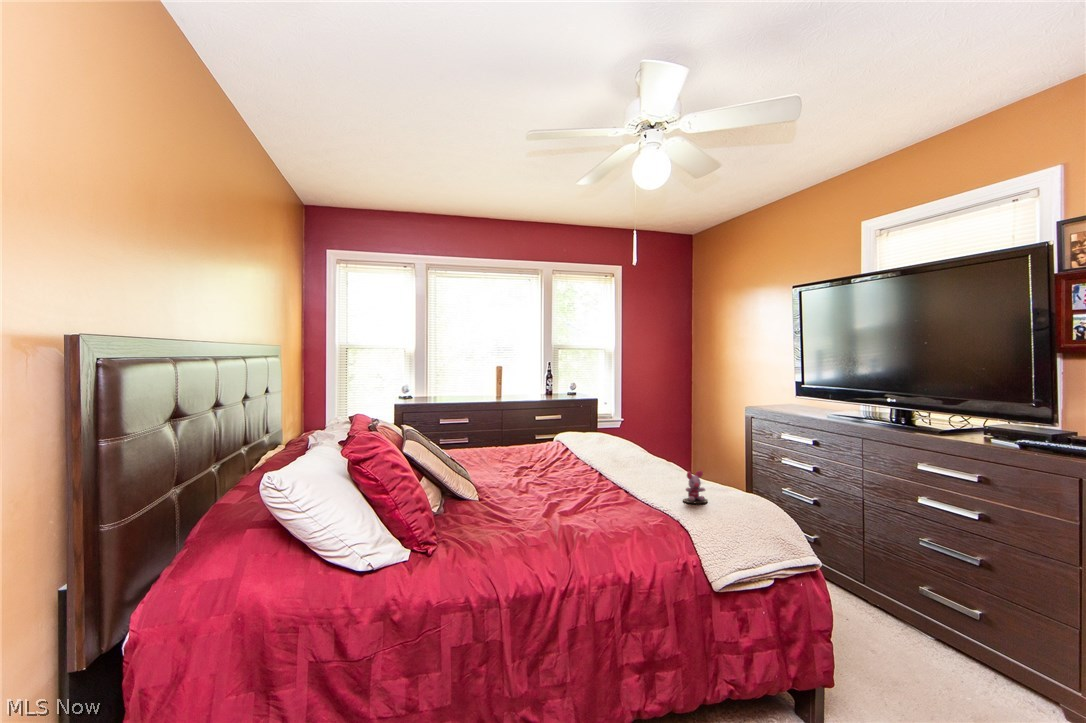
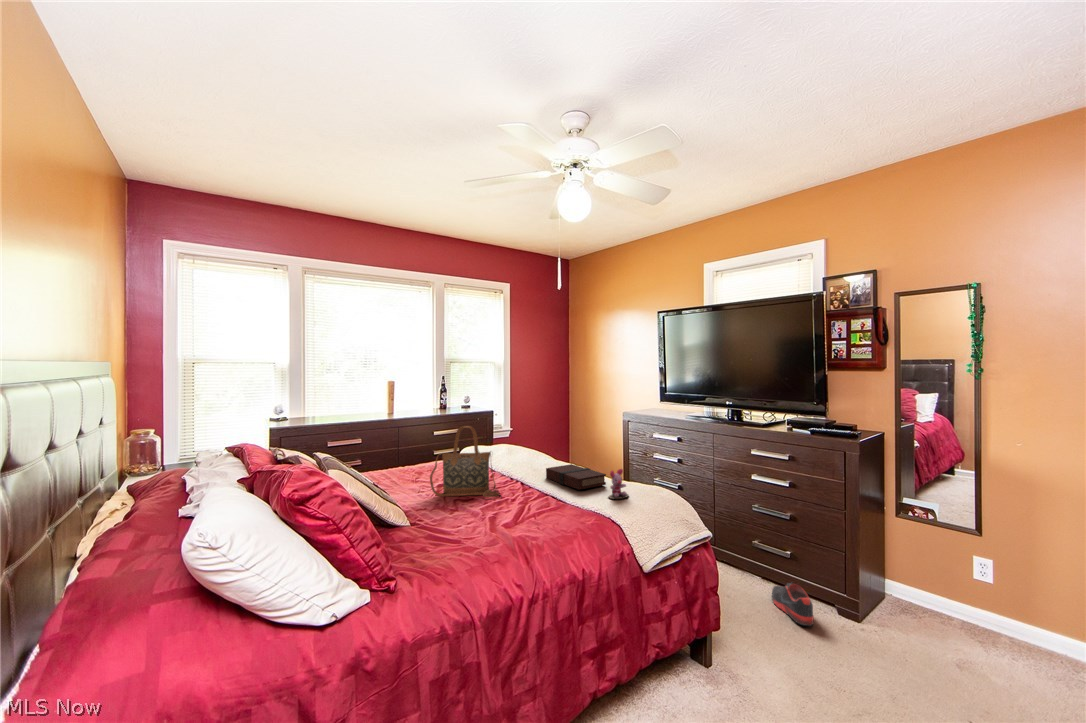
handbag: none [509,411,573,485] -> present [430,426,500,498]
book: none [626,461,687,488] -> present [546,464,606,490]
shoe: none [911,641,966,701] -> present [772,582,814,626]

